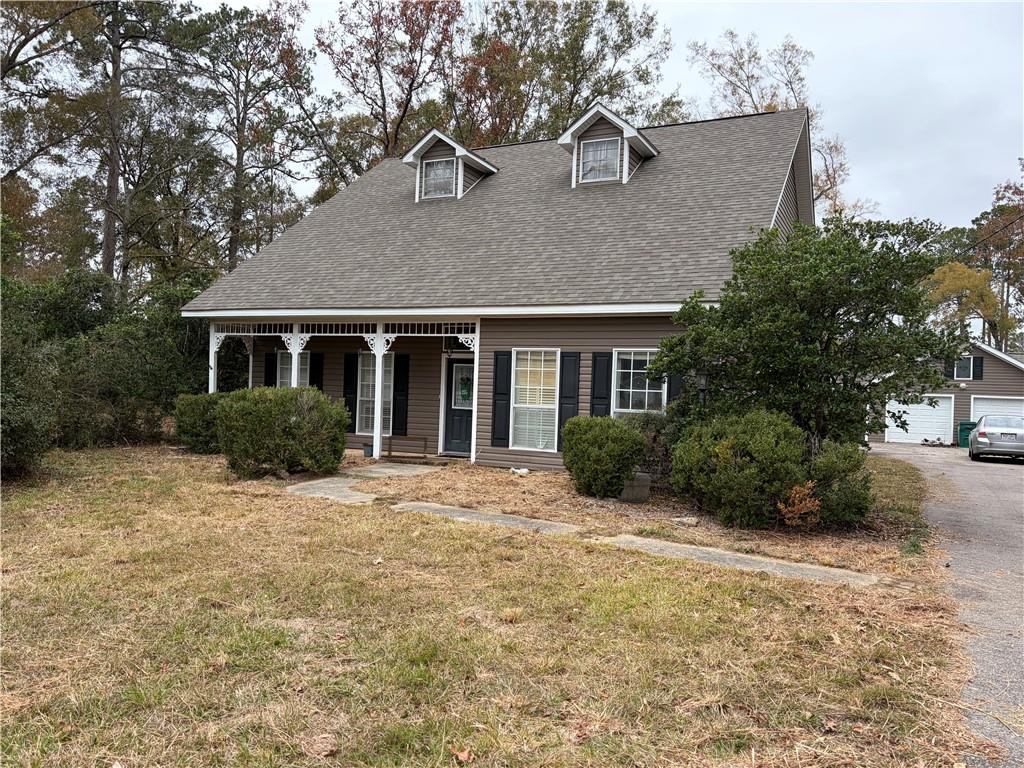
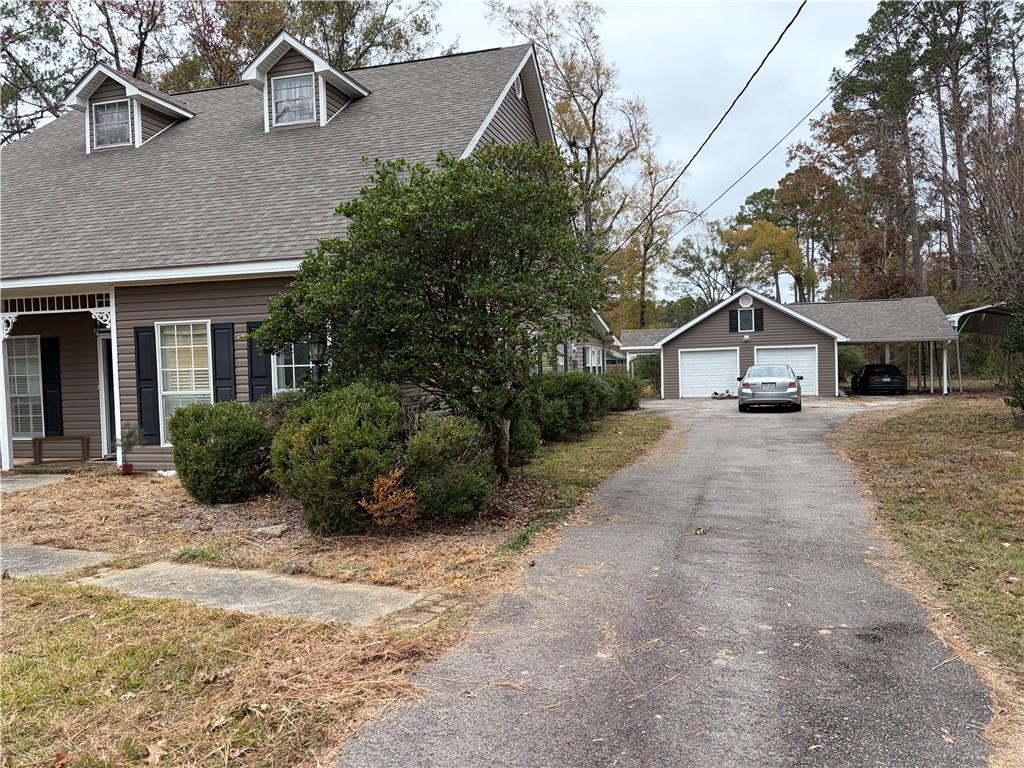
potted tree: none [469,426,500,470] -> present [112,422,146,475]
wooden bucket: present [618,474,651,502] -> none [211,472,260,515]

